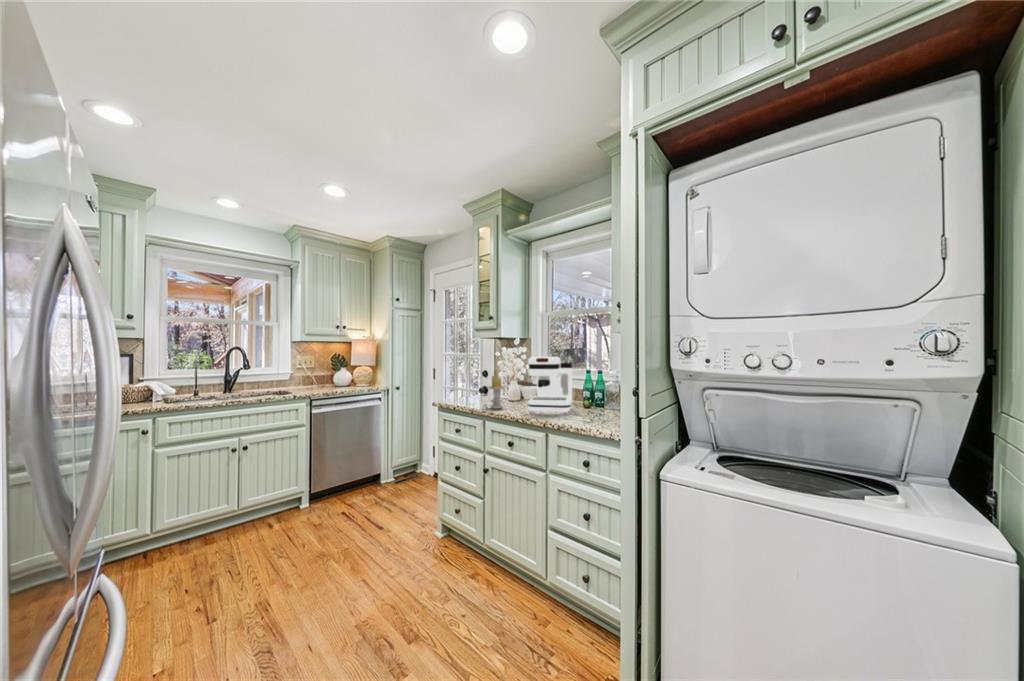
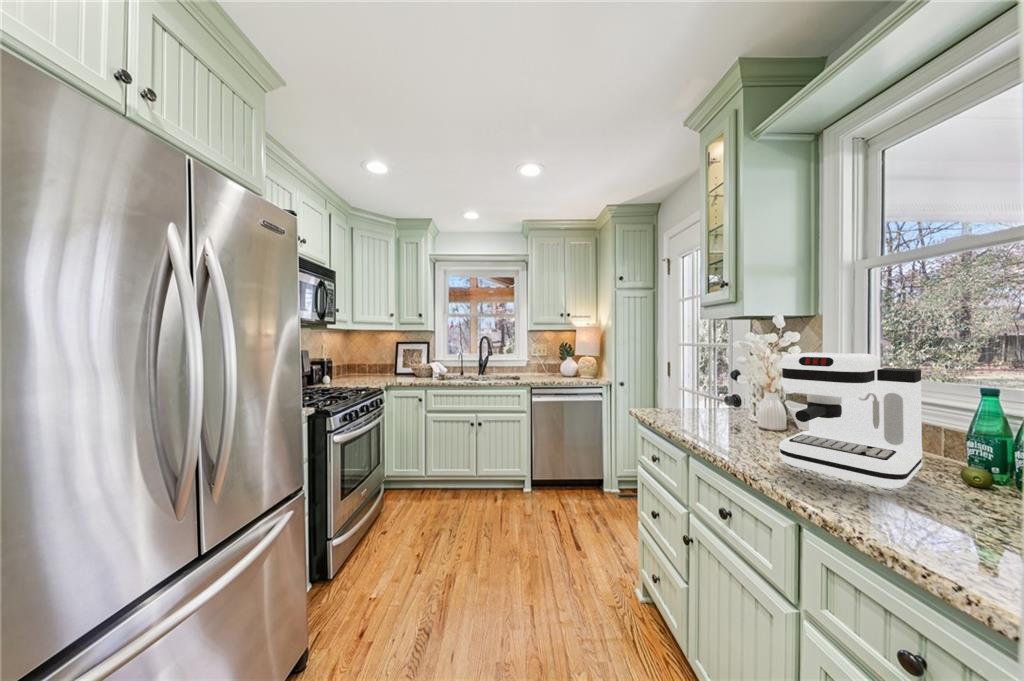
candle: present [487,369,505,408] -> none [701,371,740,441]

